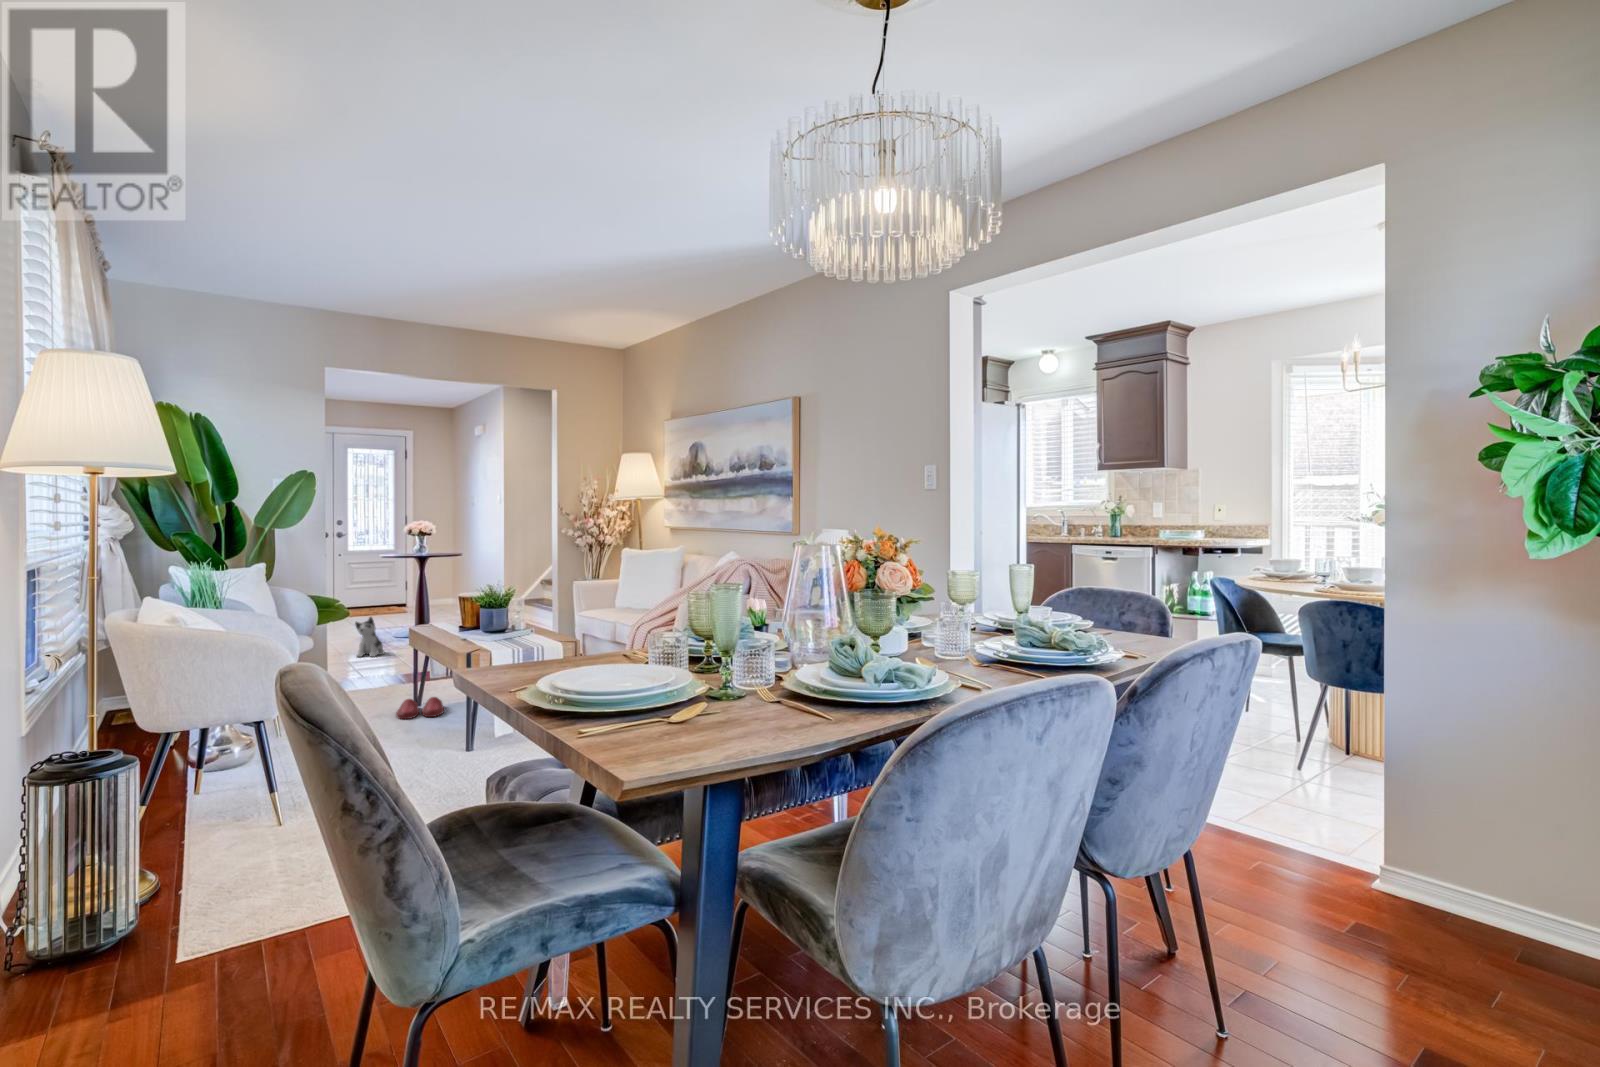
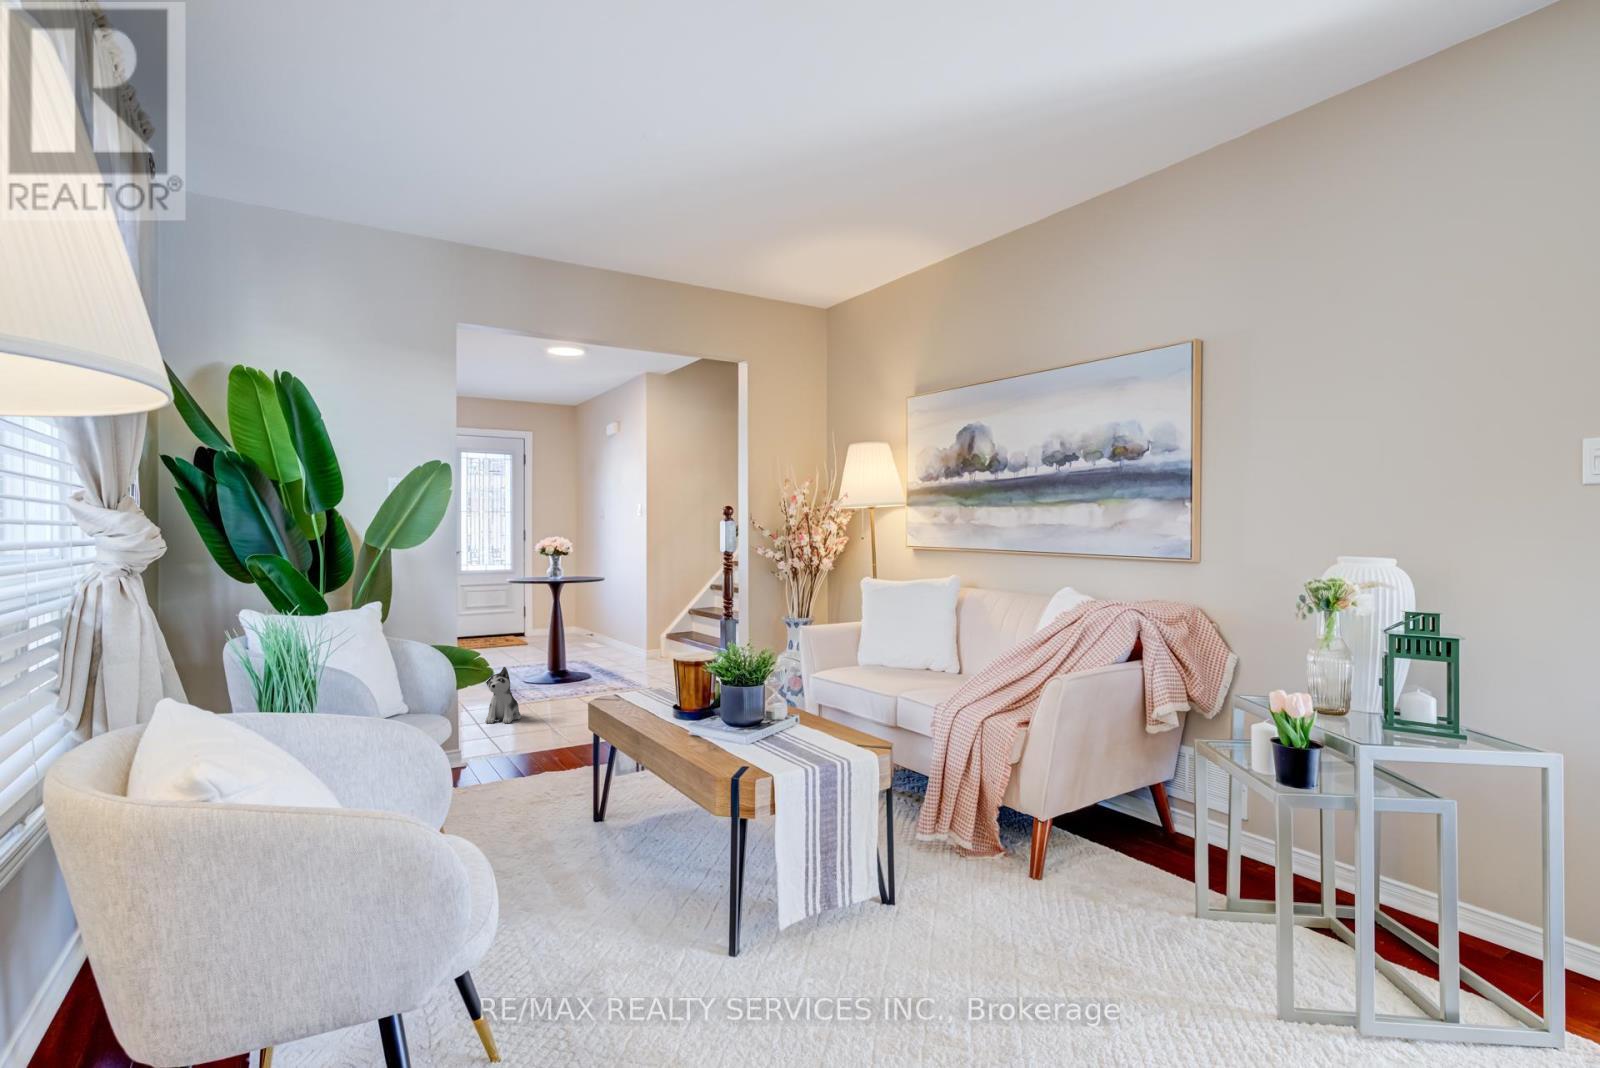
slippers: present [396,697,444,719] -> none [577,819,648,862]

